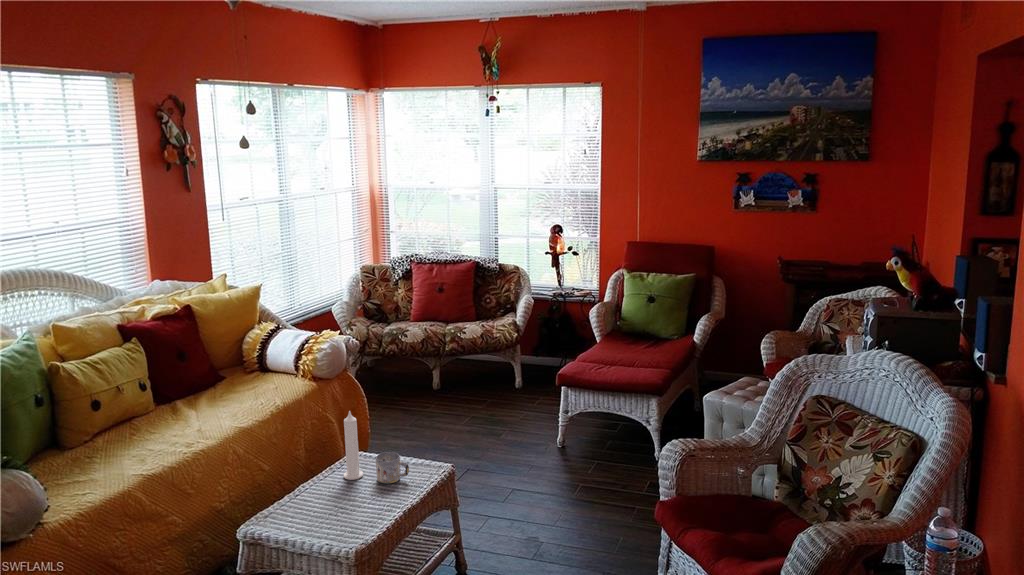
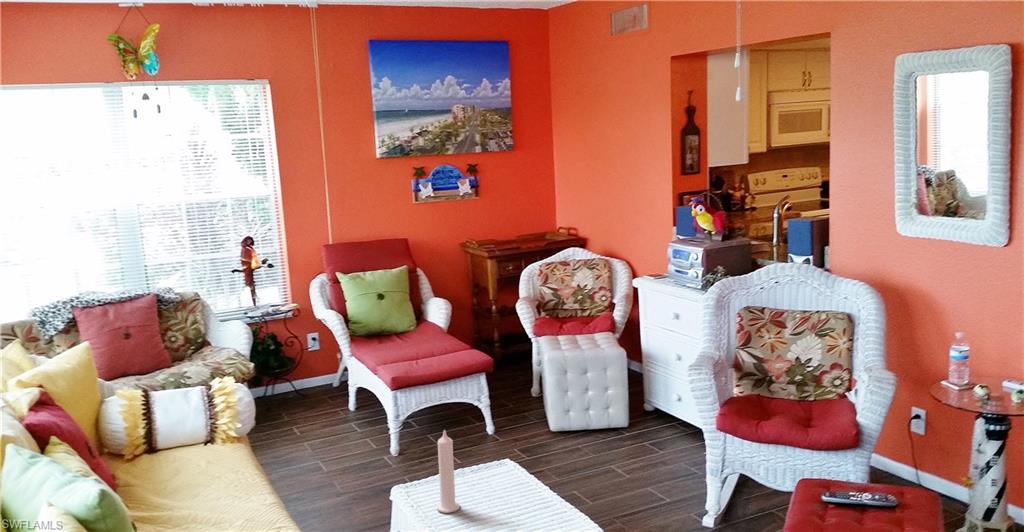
mug: present [376,452,409,484] -> none [472,464,506,500]

